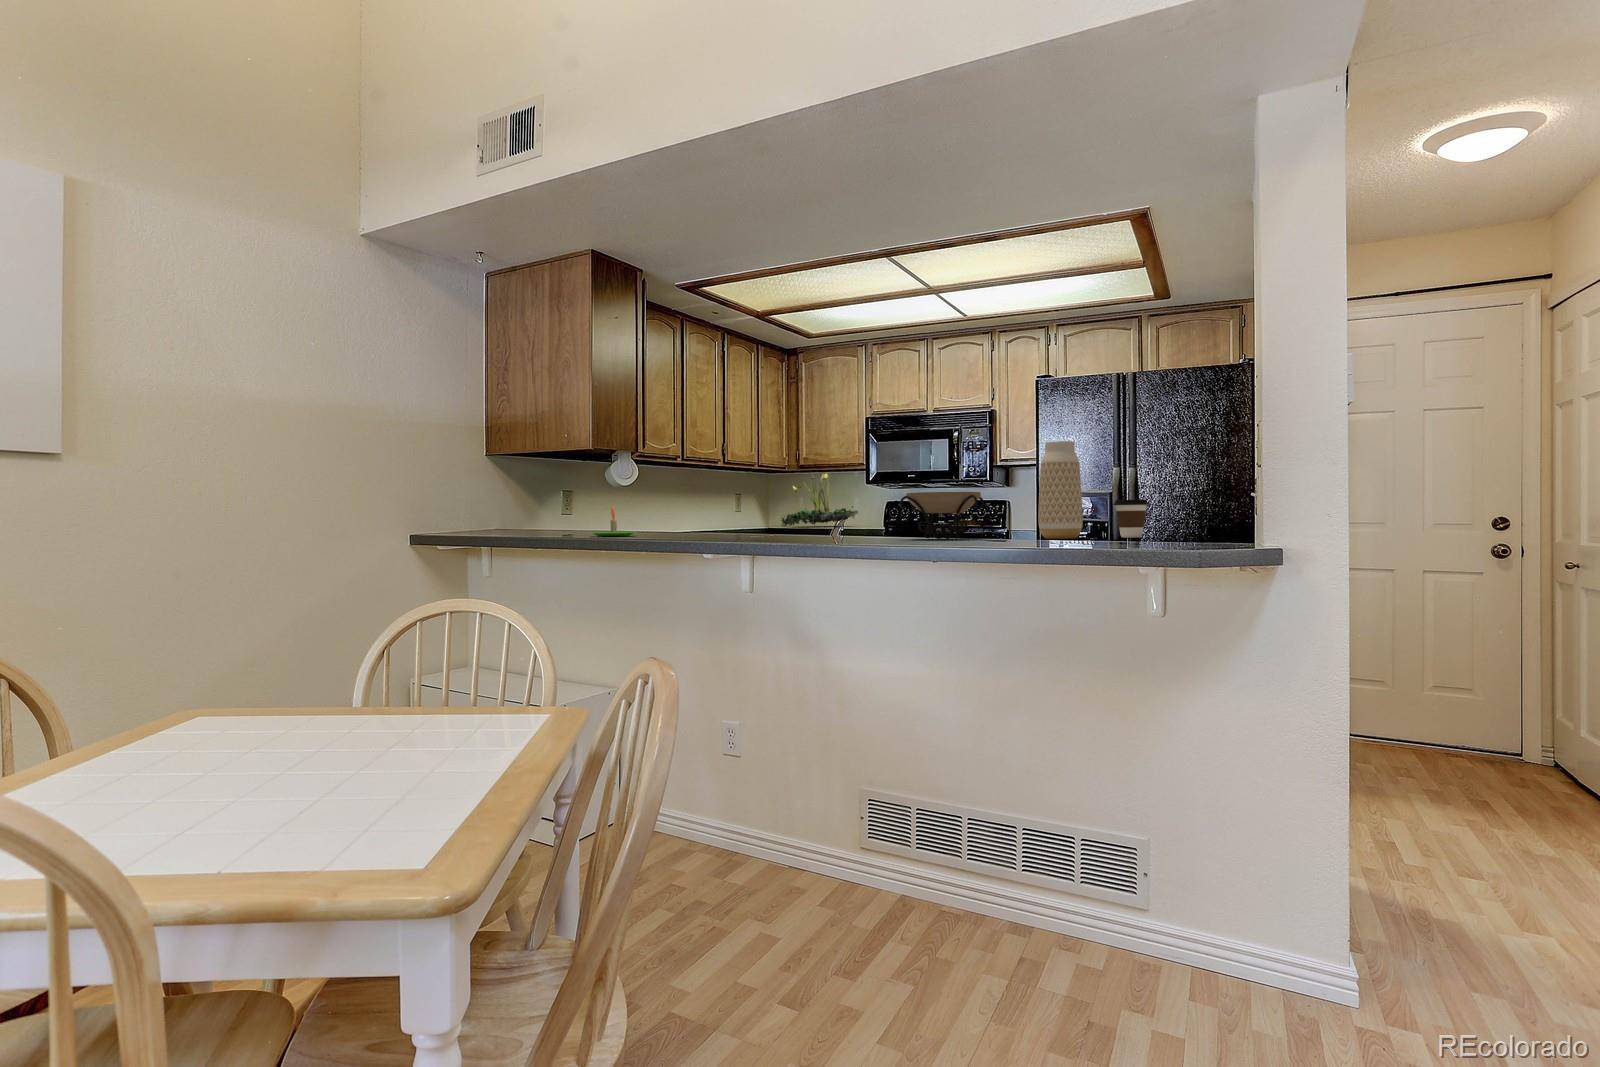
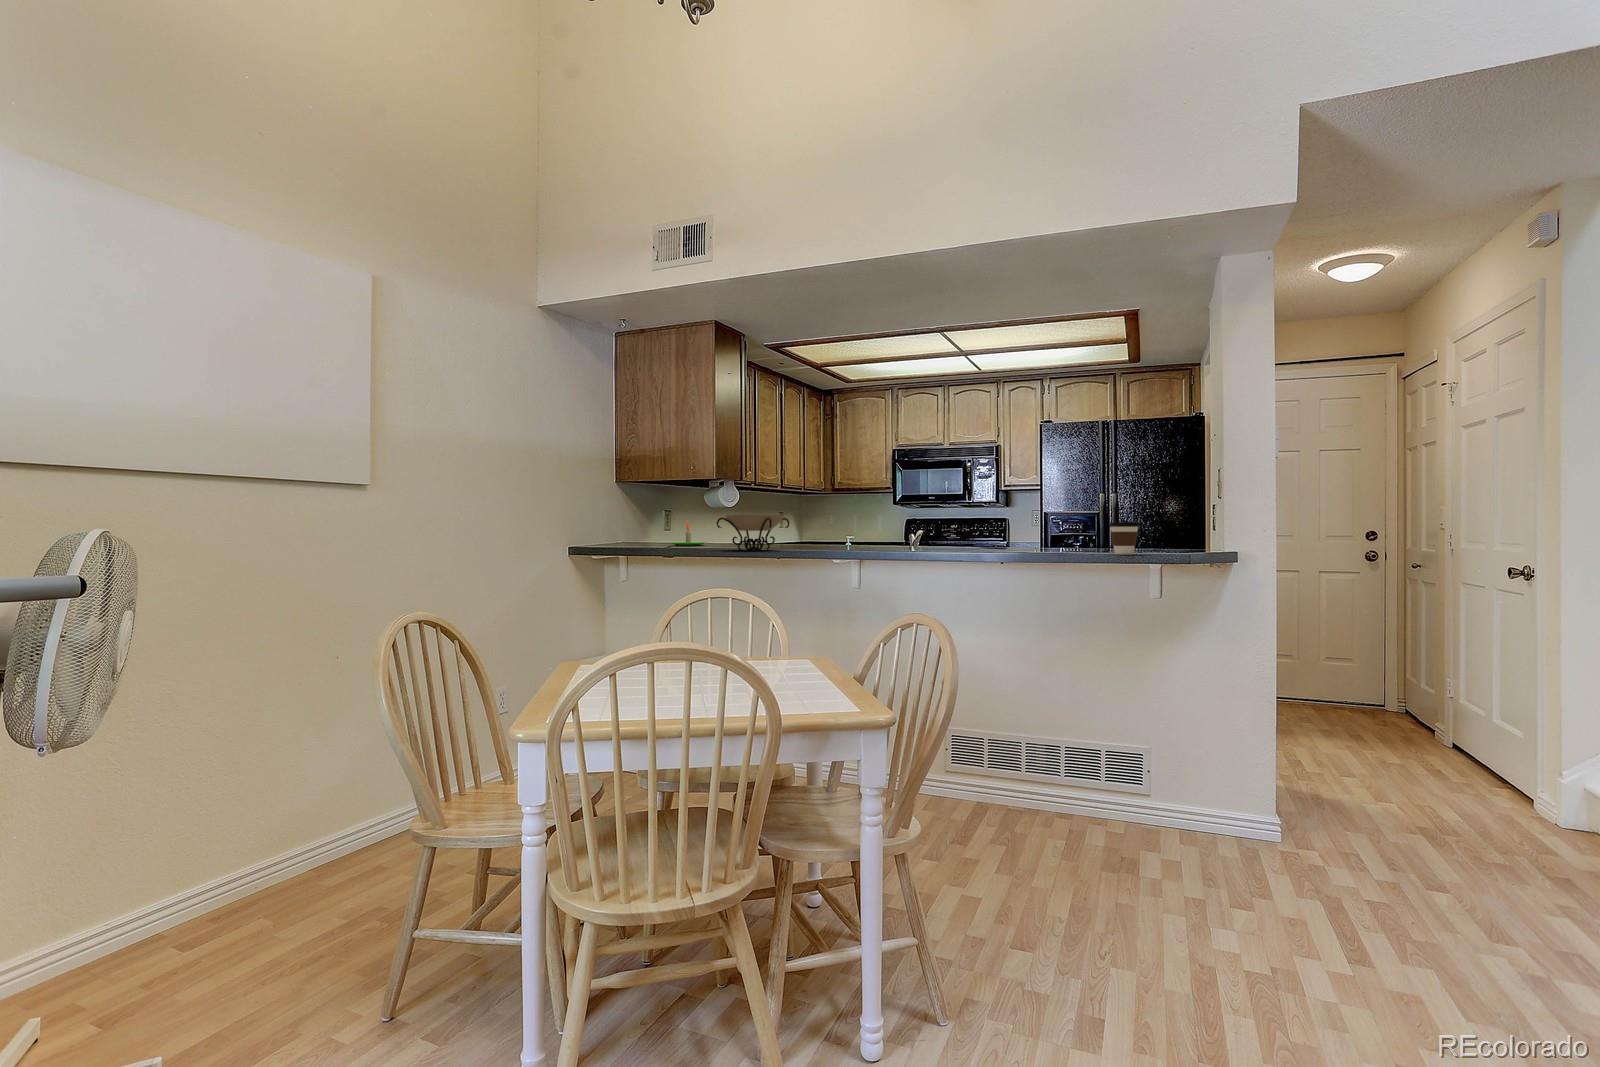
vase: present [1038,441,1083,539] -> none [1044,472,1082,555]
plant: present [781,472,858,526] -> none [823,493,885,537]
decorative bowl: present [900,492,984,539] -> present [717,515,789,550]

